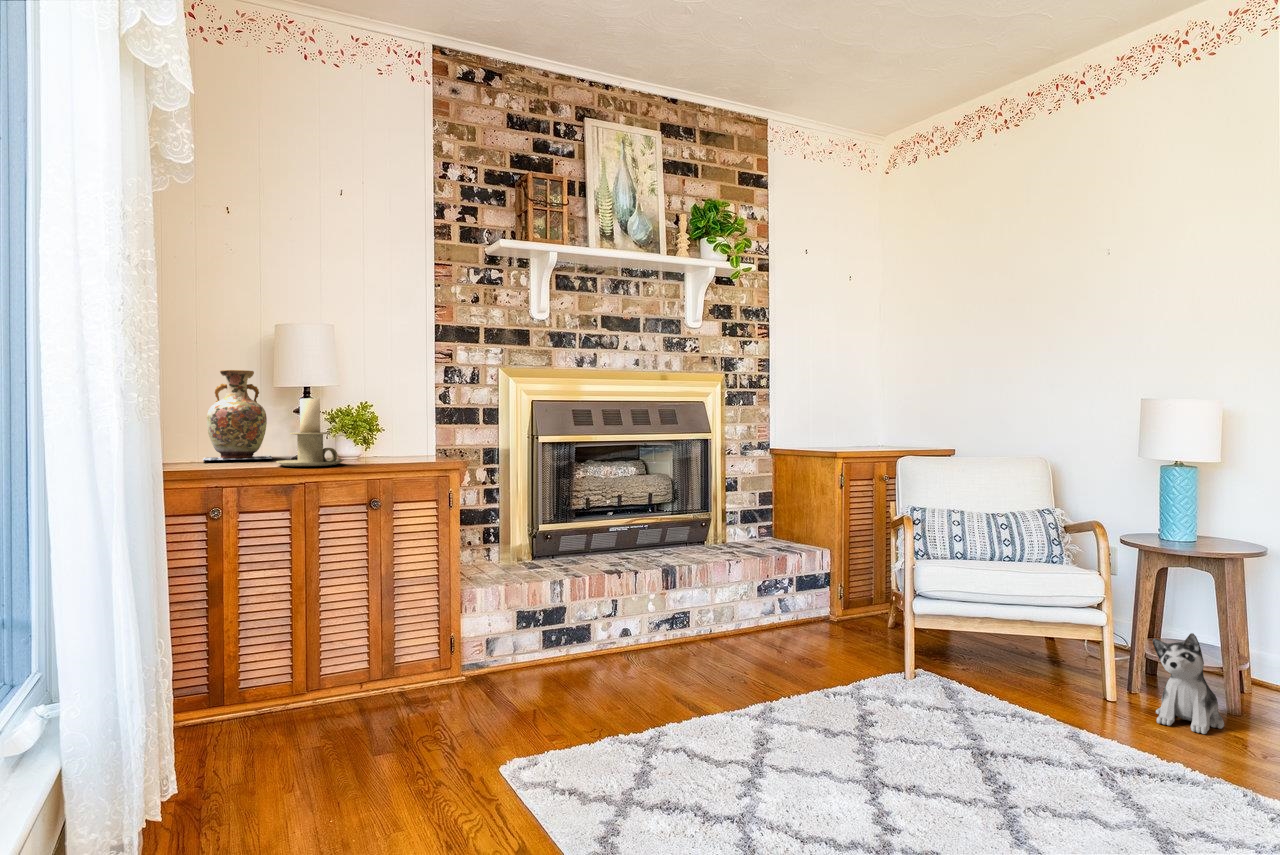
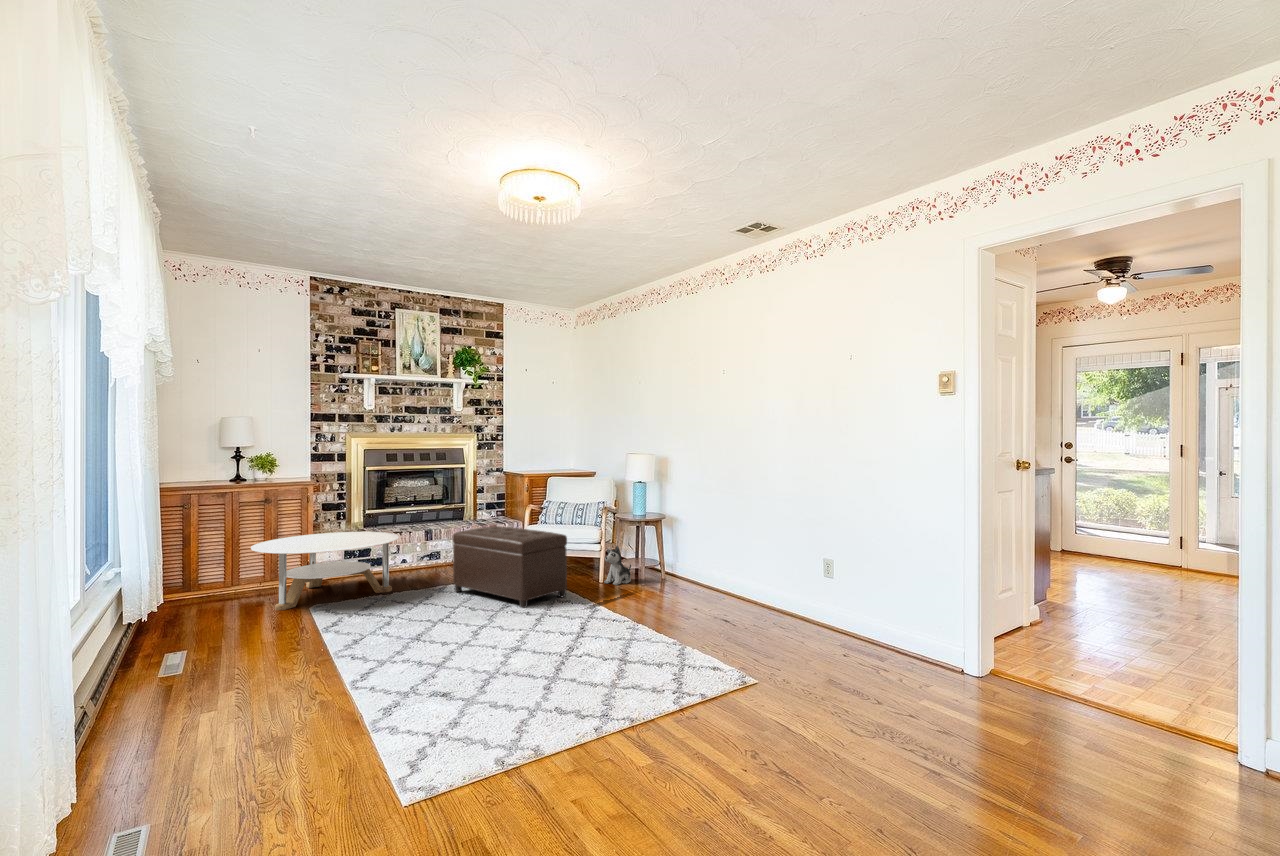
vase: present [203,370,272,461] -> none [183,438,220,482]
candle holder: present [276,398,343,466] -> none [220,452,255,484]
round table: none [354,573,666,783] -> present [251,532,399,610]
ottoman: none [804,575,1140,827] -> present [452,526,567,608]

